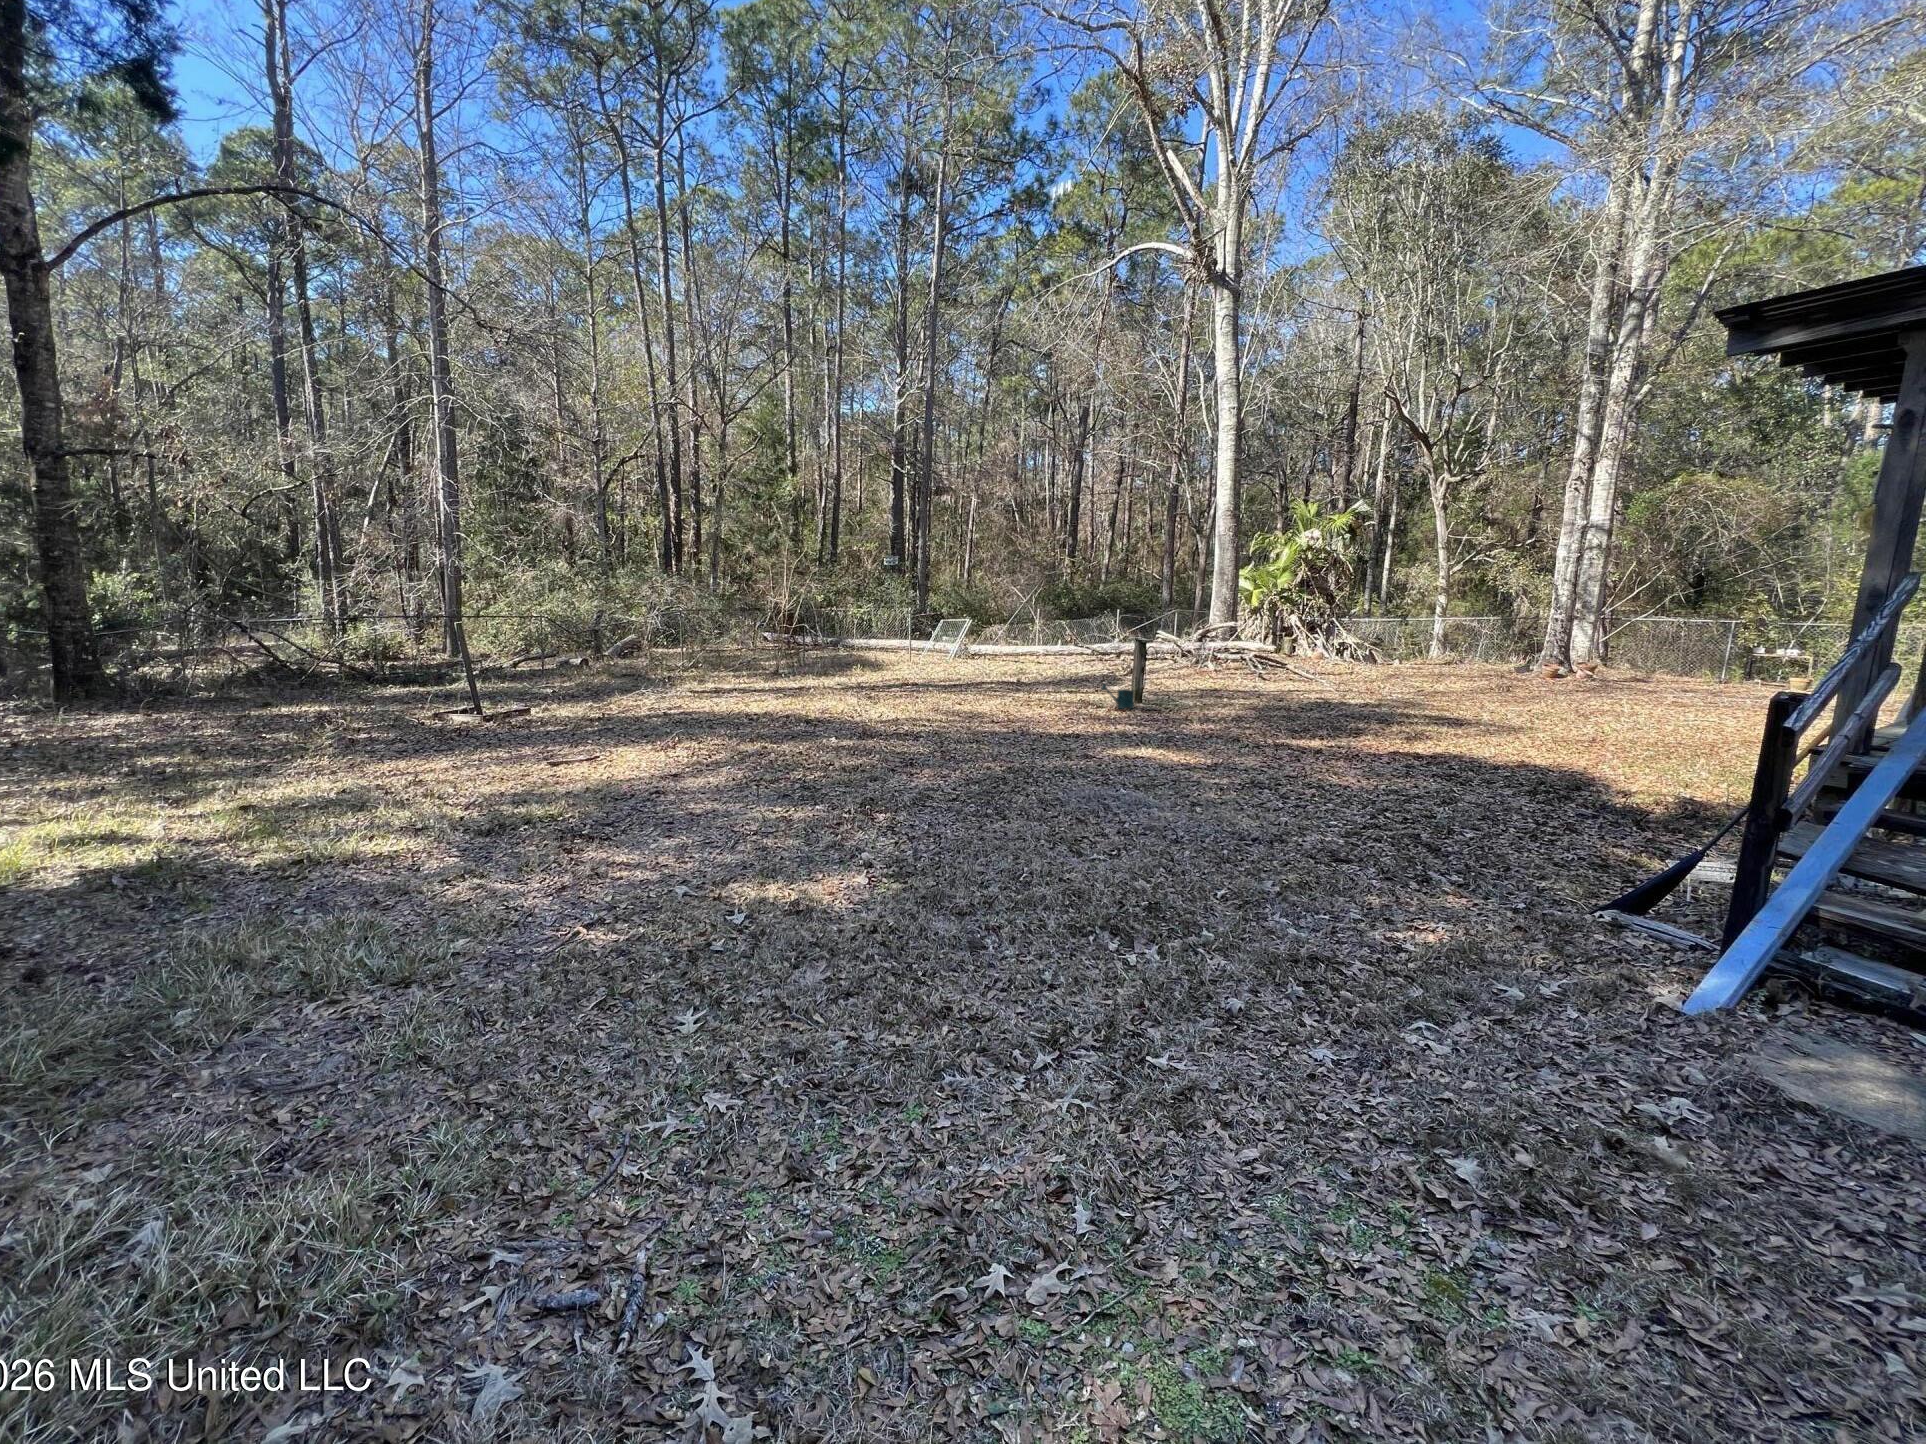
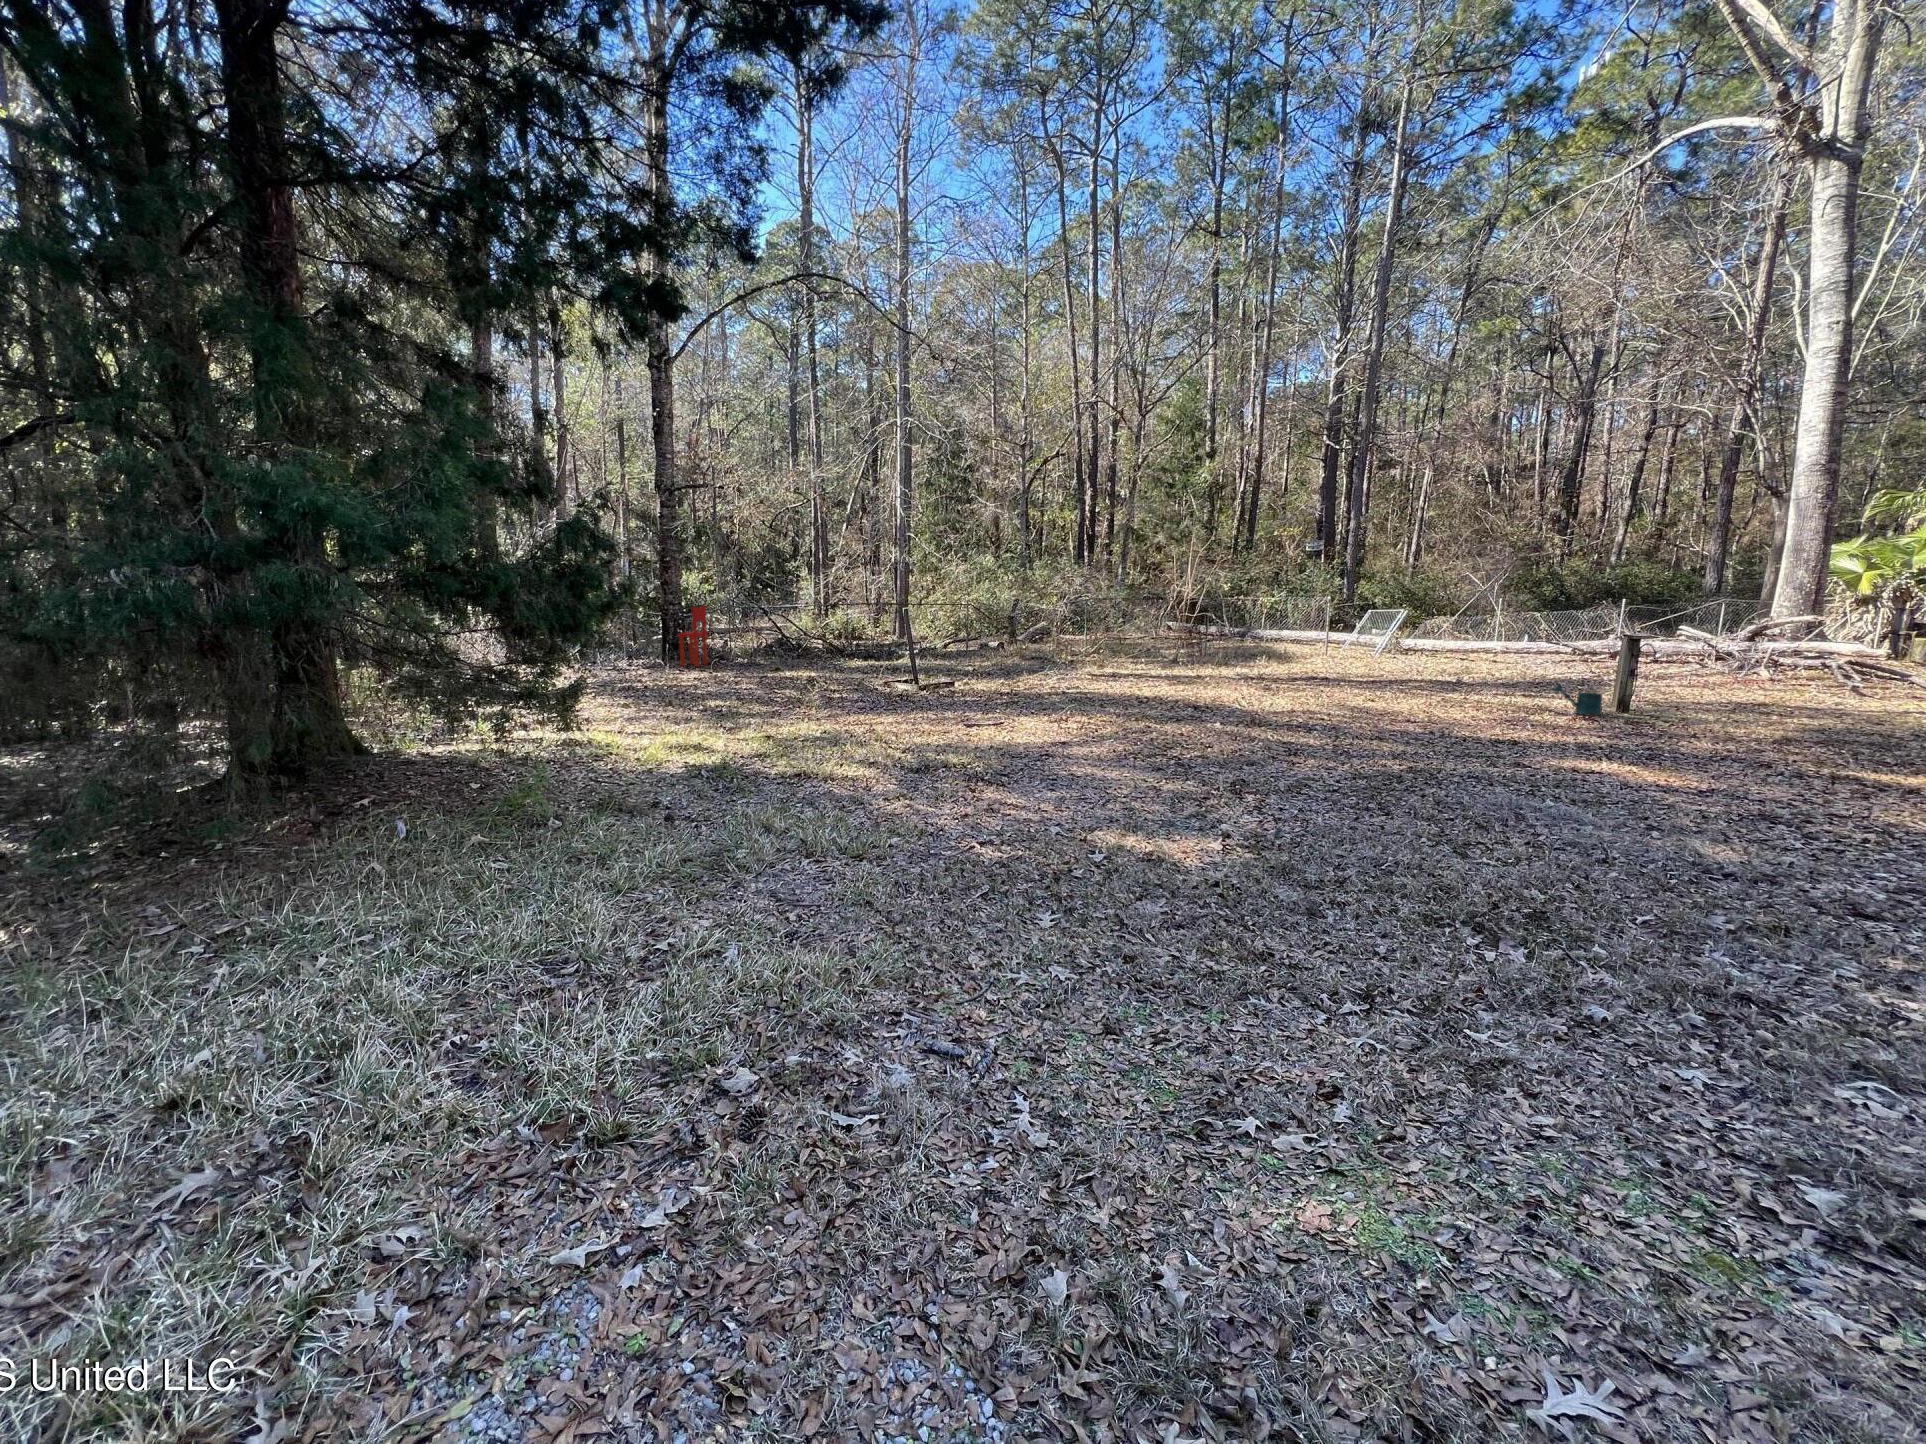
chair: none [77,621,140,708] -> present [677,606,708,666]

